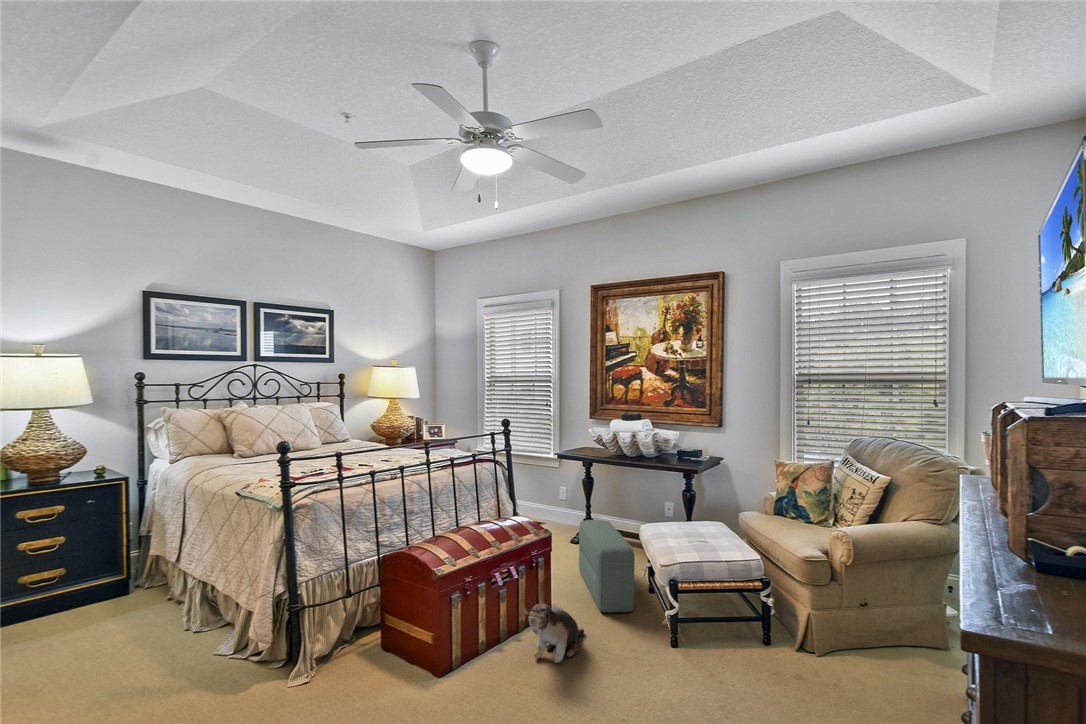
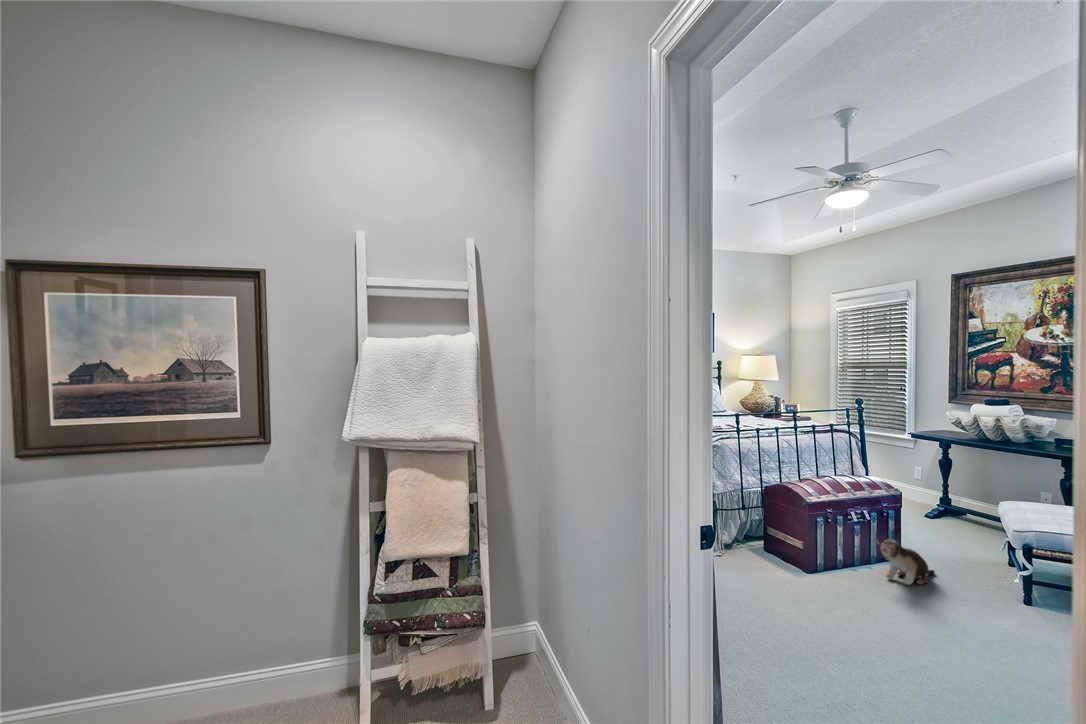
pouf: present [579,520,635,612] -> none [934,491,992,570]

